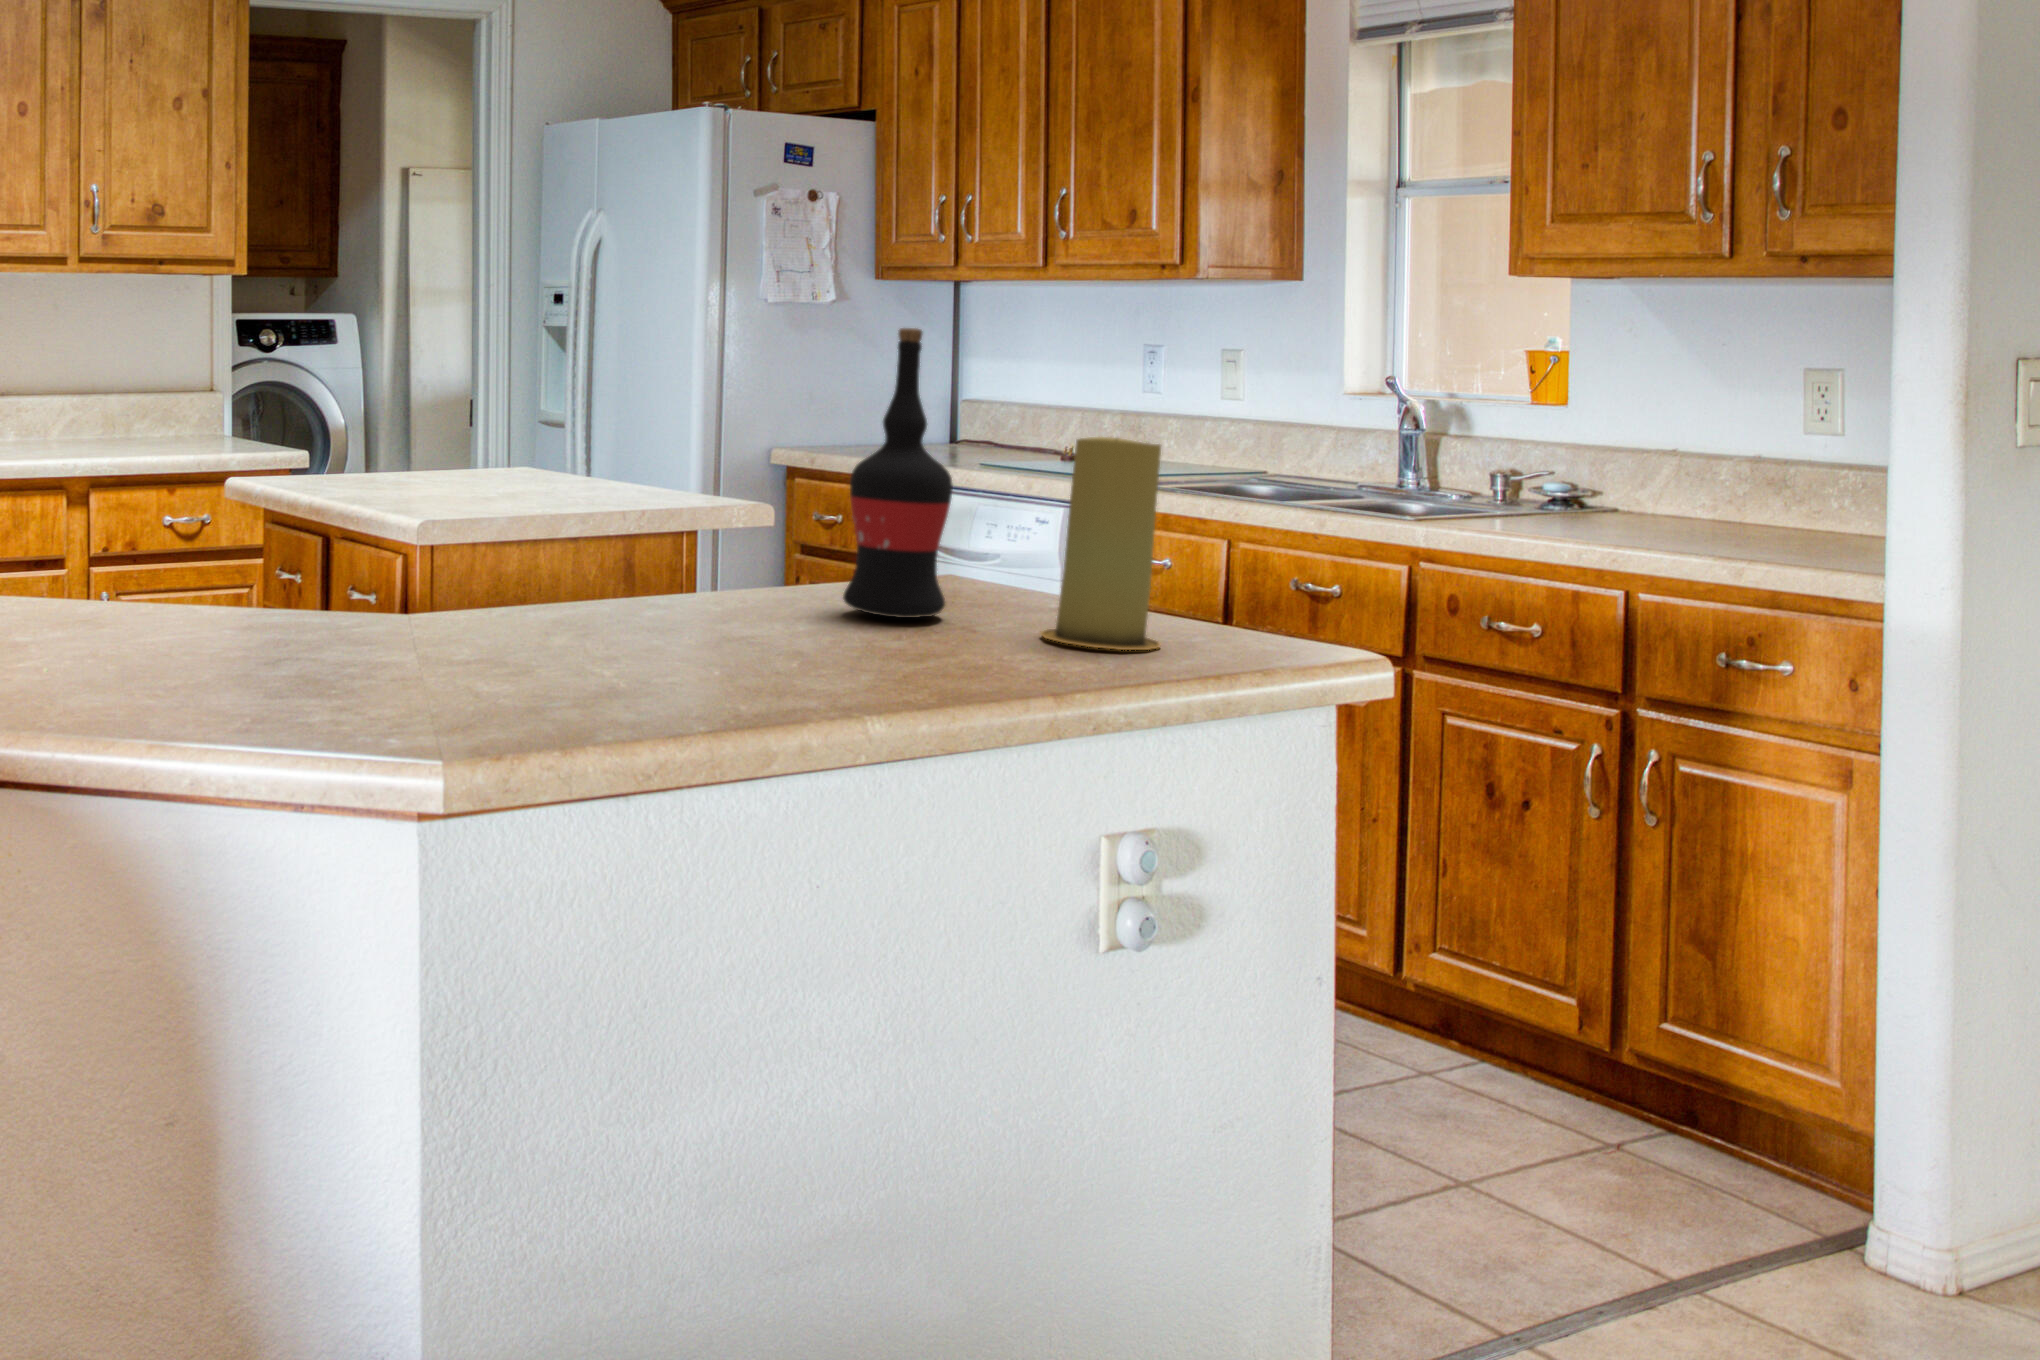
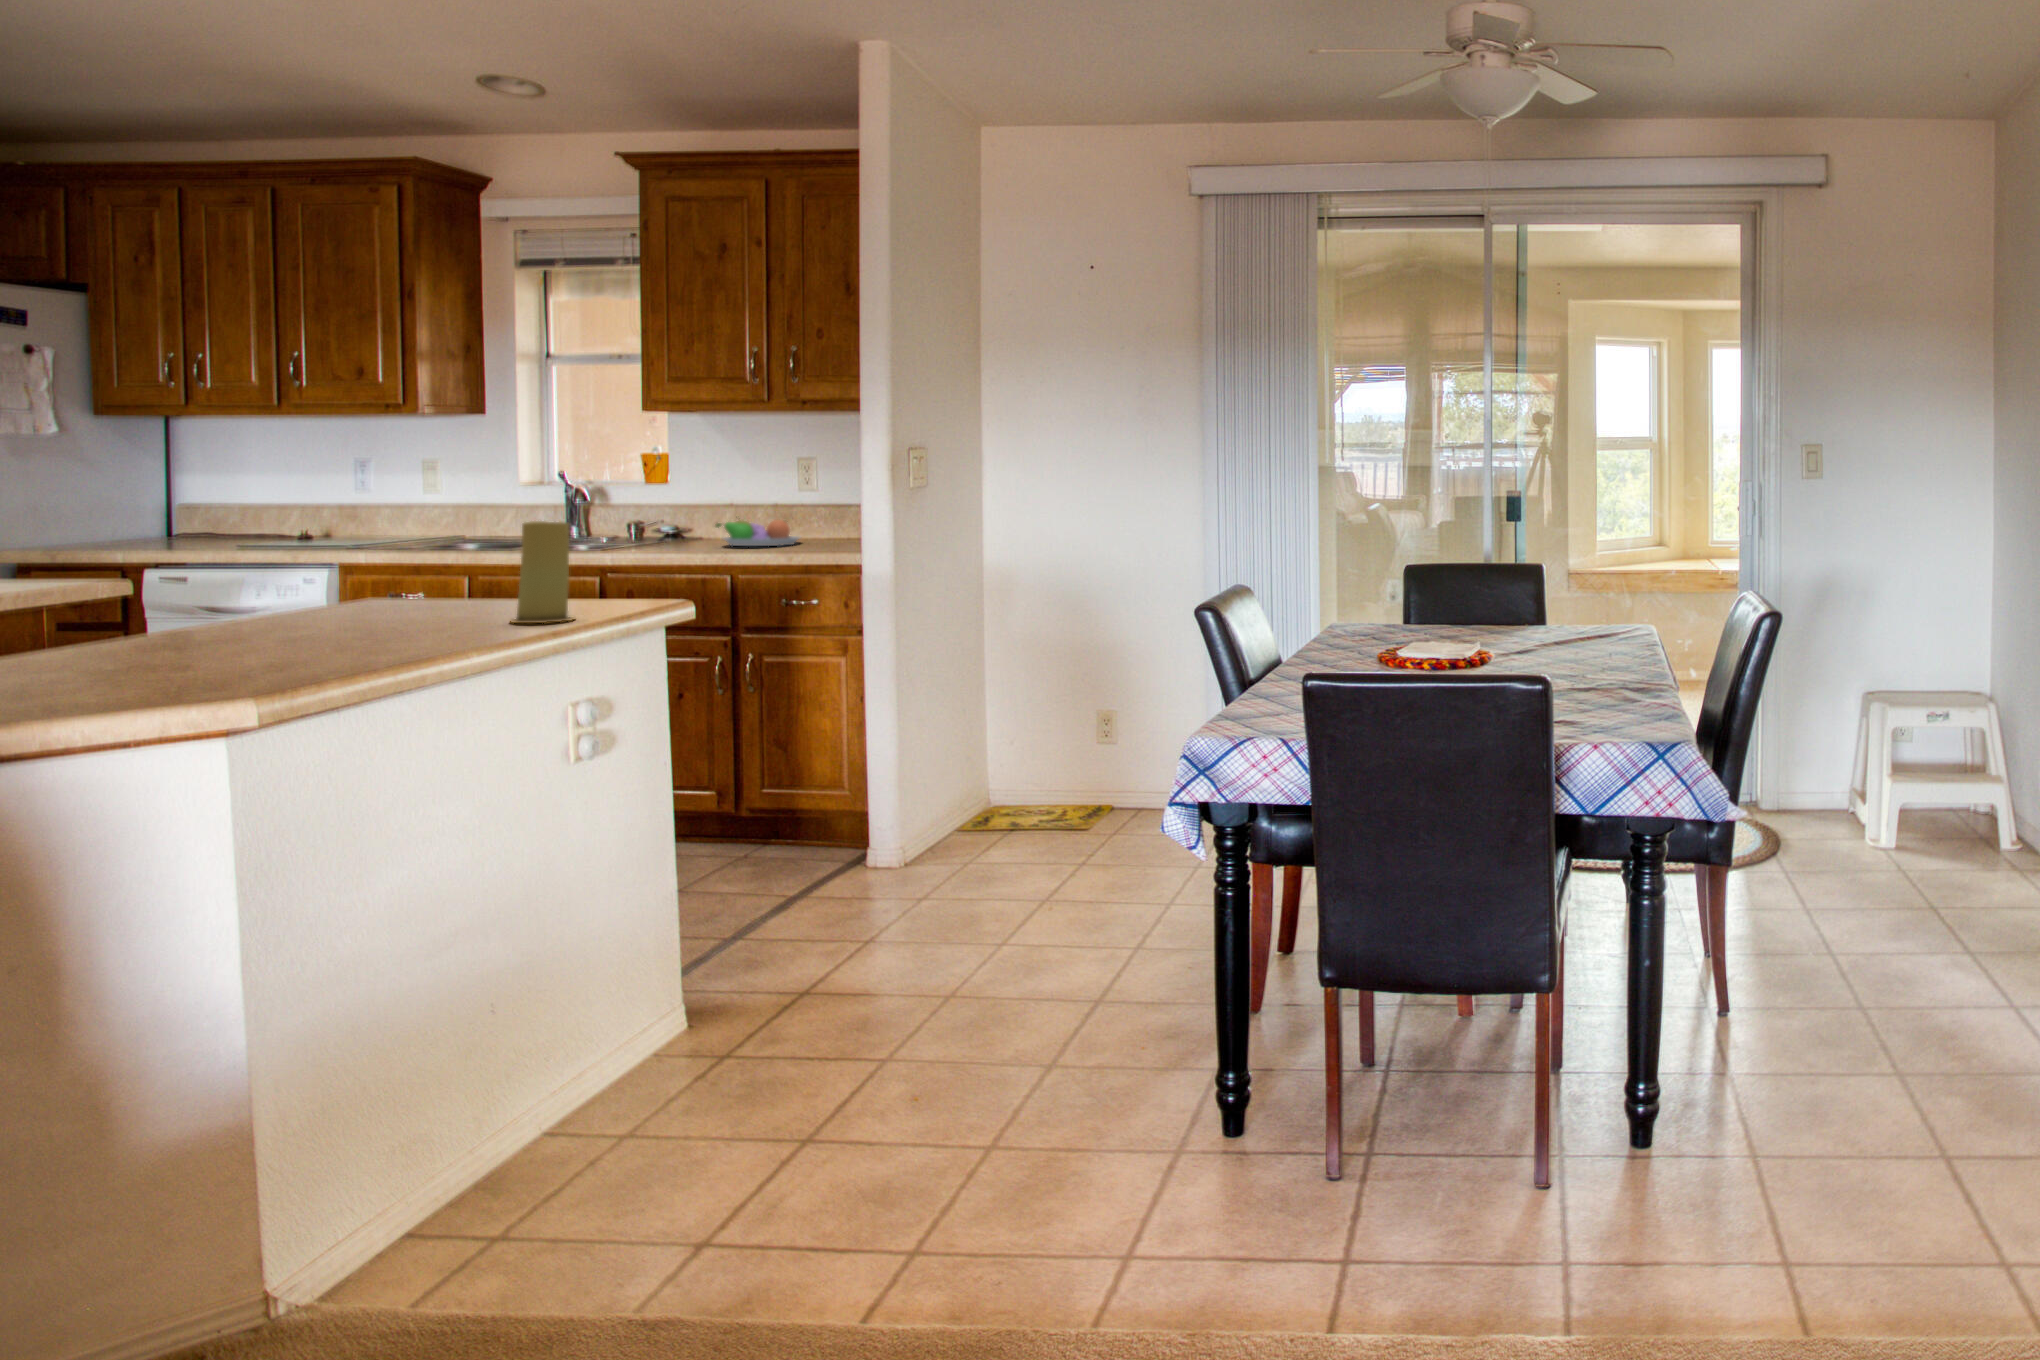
wine bottle: present [843,328,953,618] -> none [378,472,445,627]
fruit bowl: none [1618,471,1798,538] -> present [716,520,799,546]

